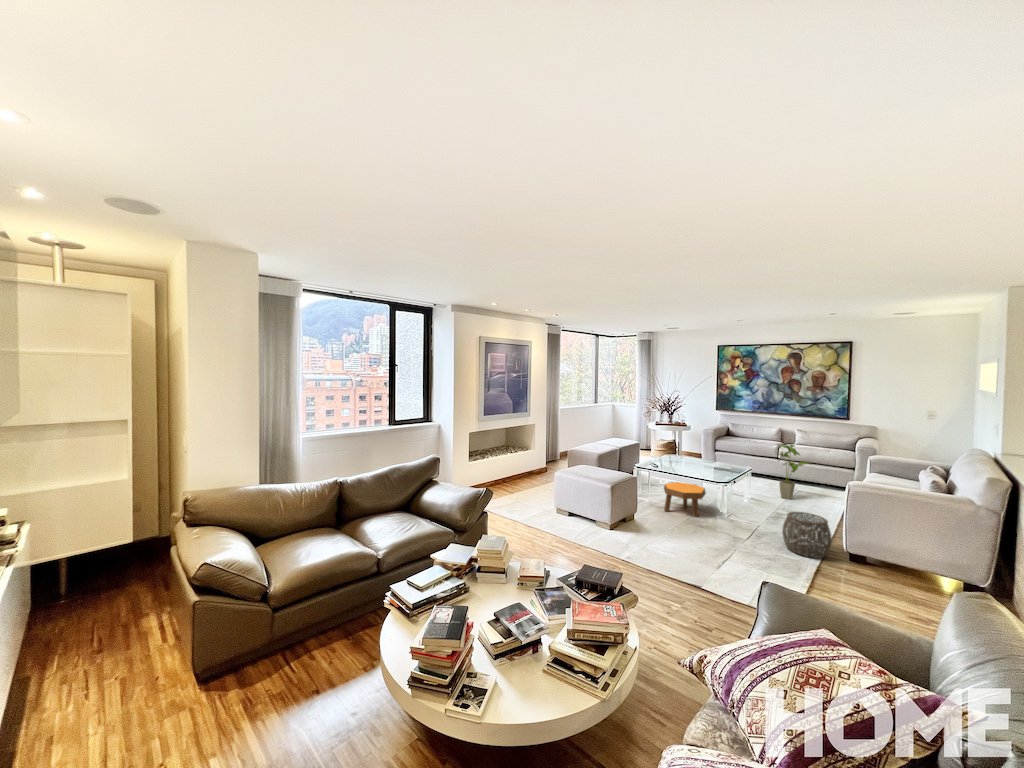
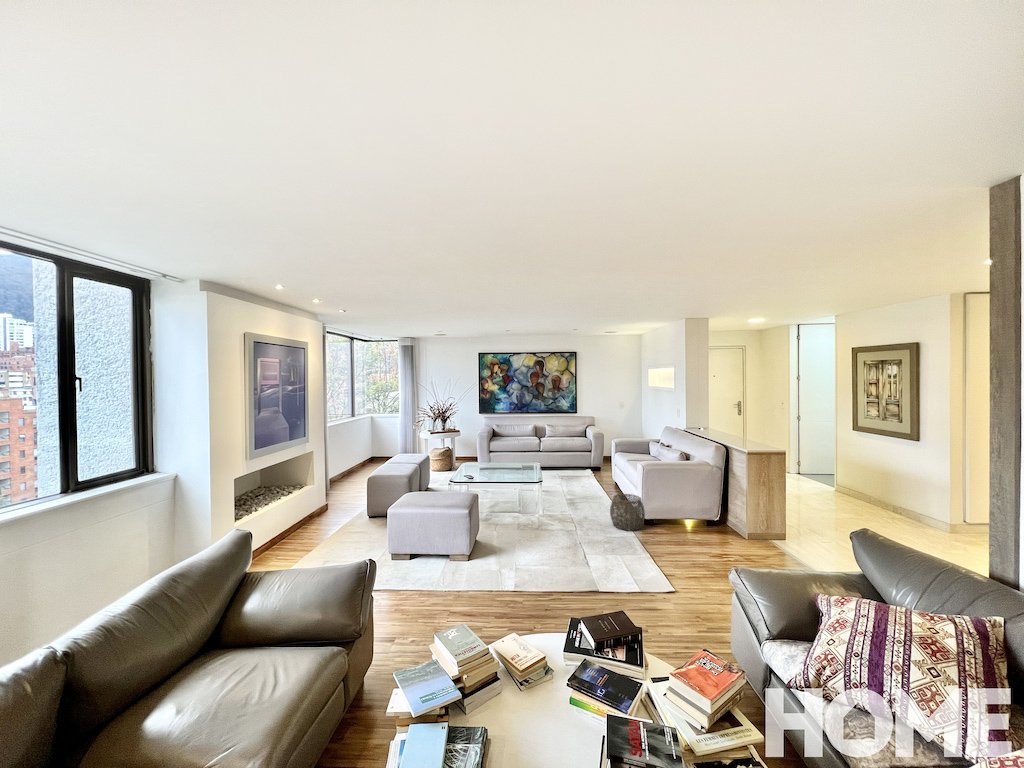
house plant: present [779,445,808,499] -> none [556,438,581,485]
footstool: present [664,482,706,517] -> none [495,489,536,523]

